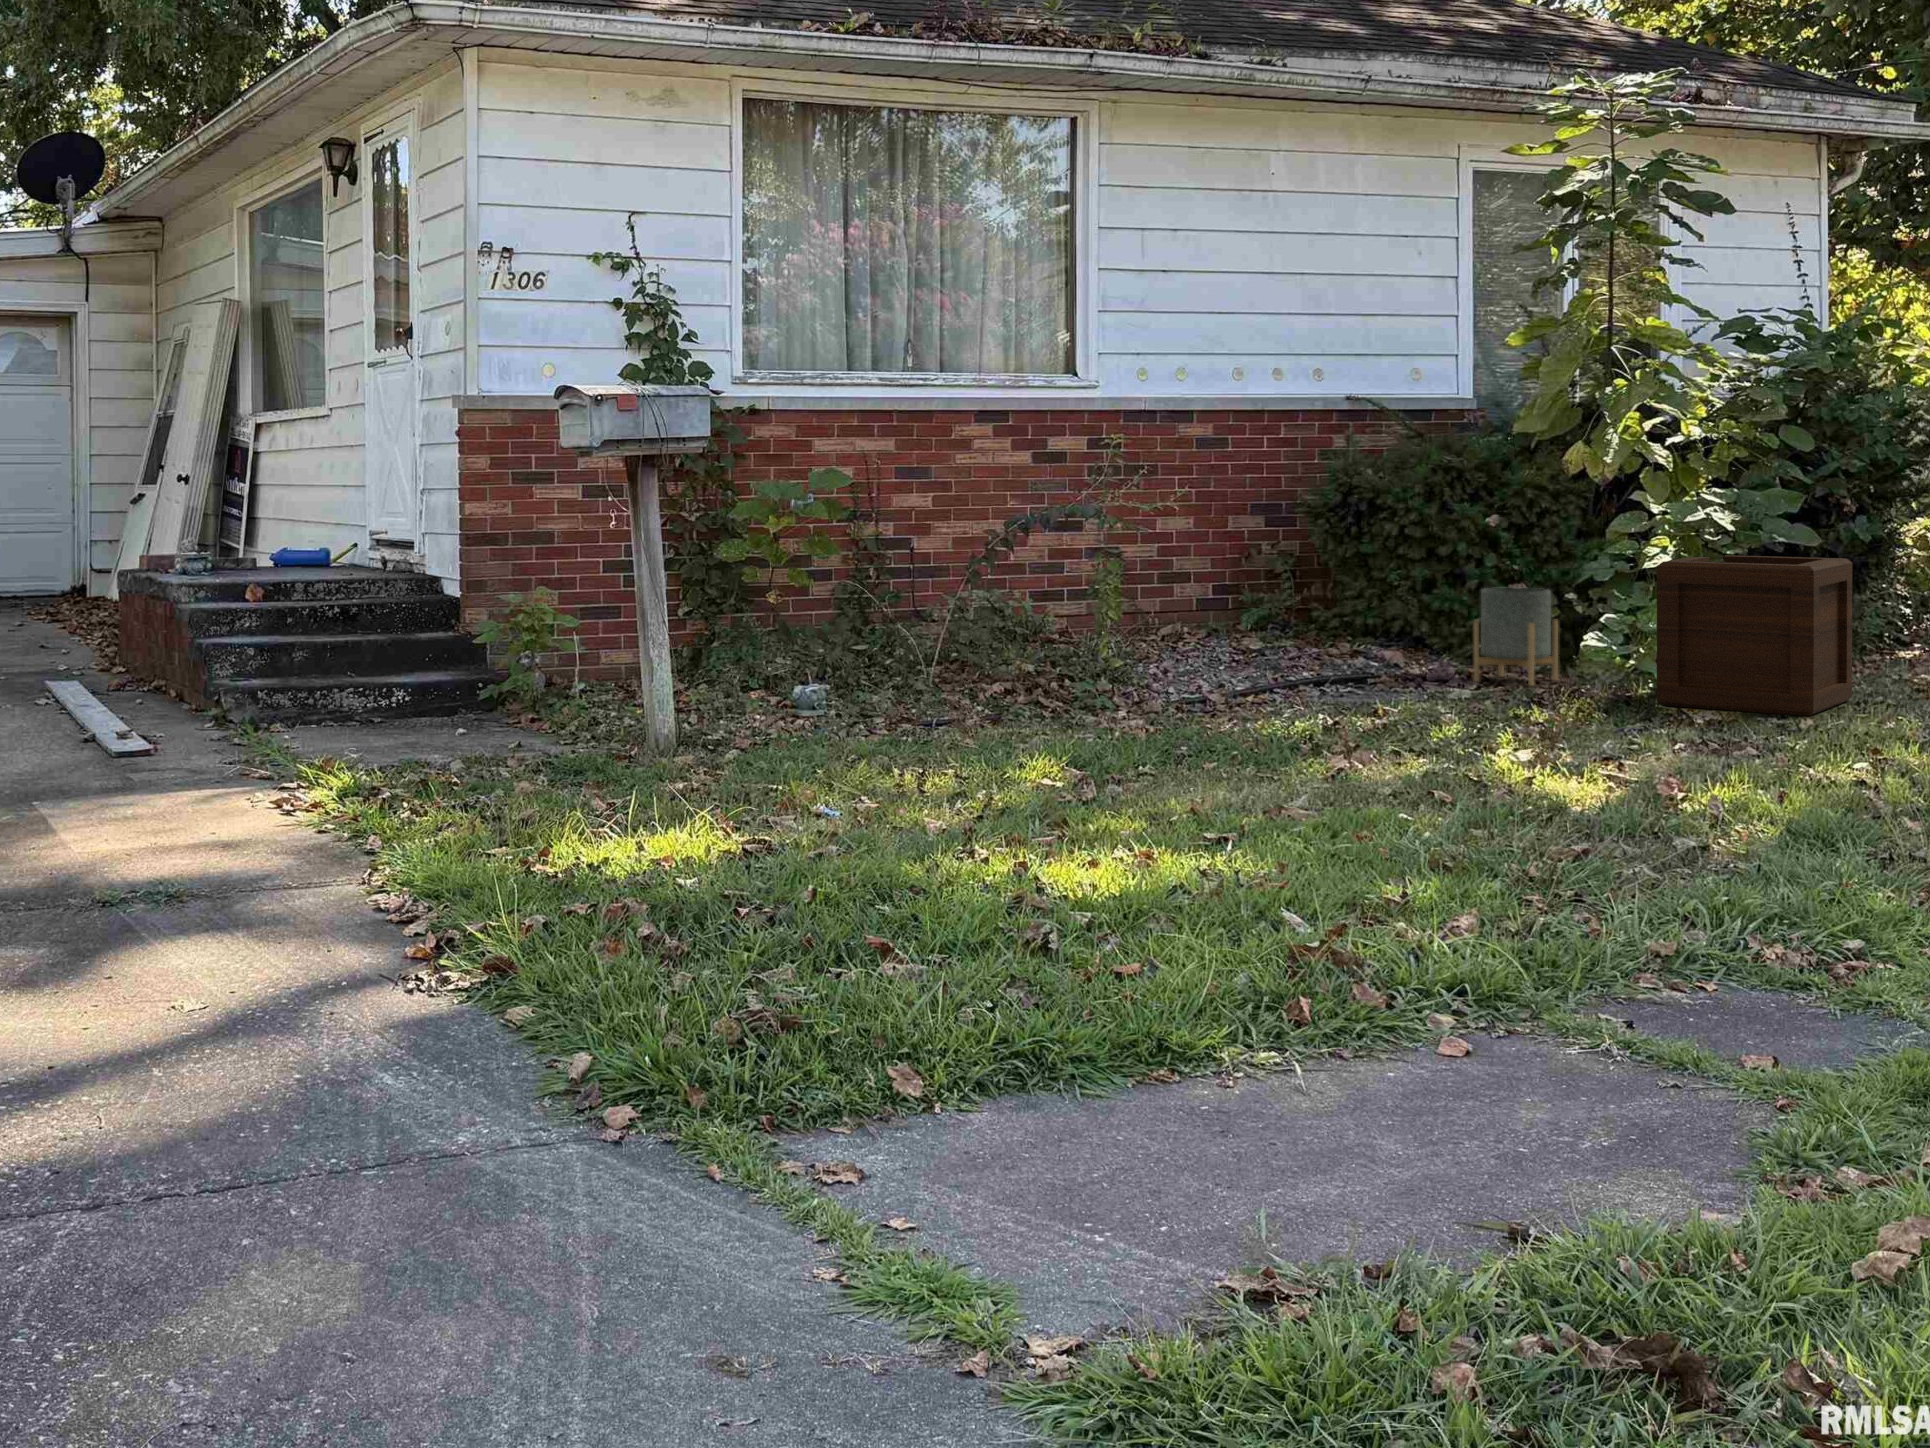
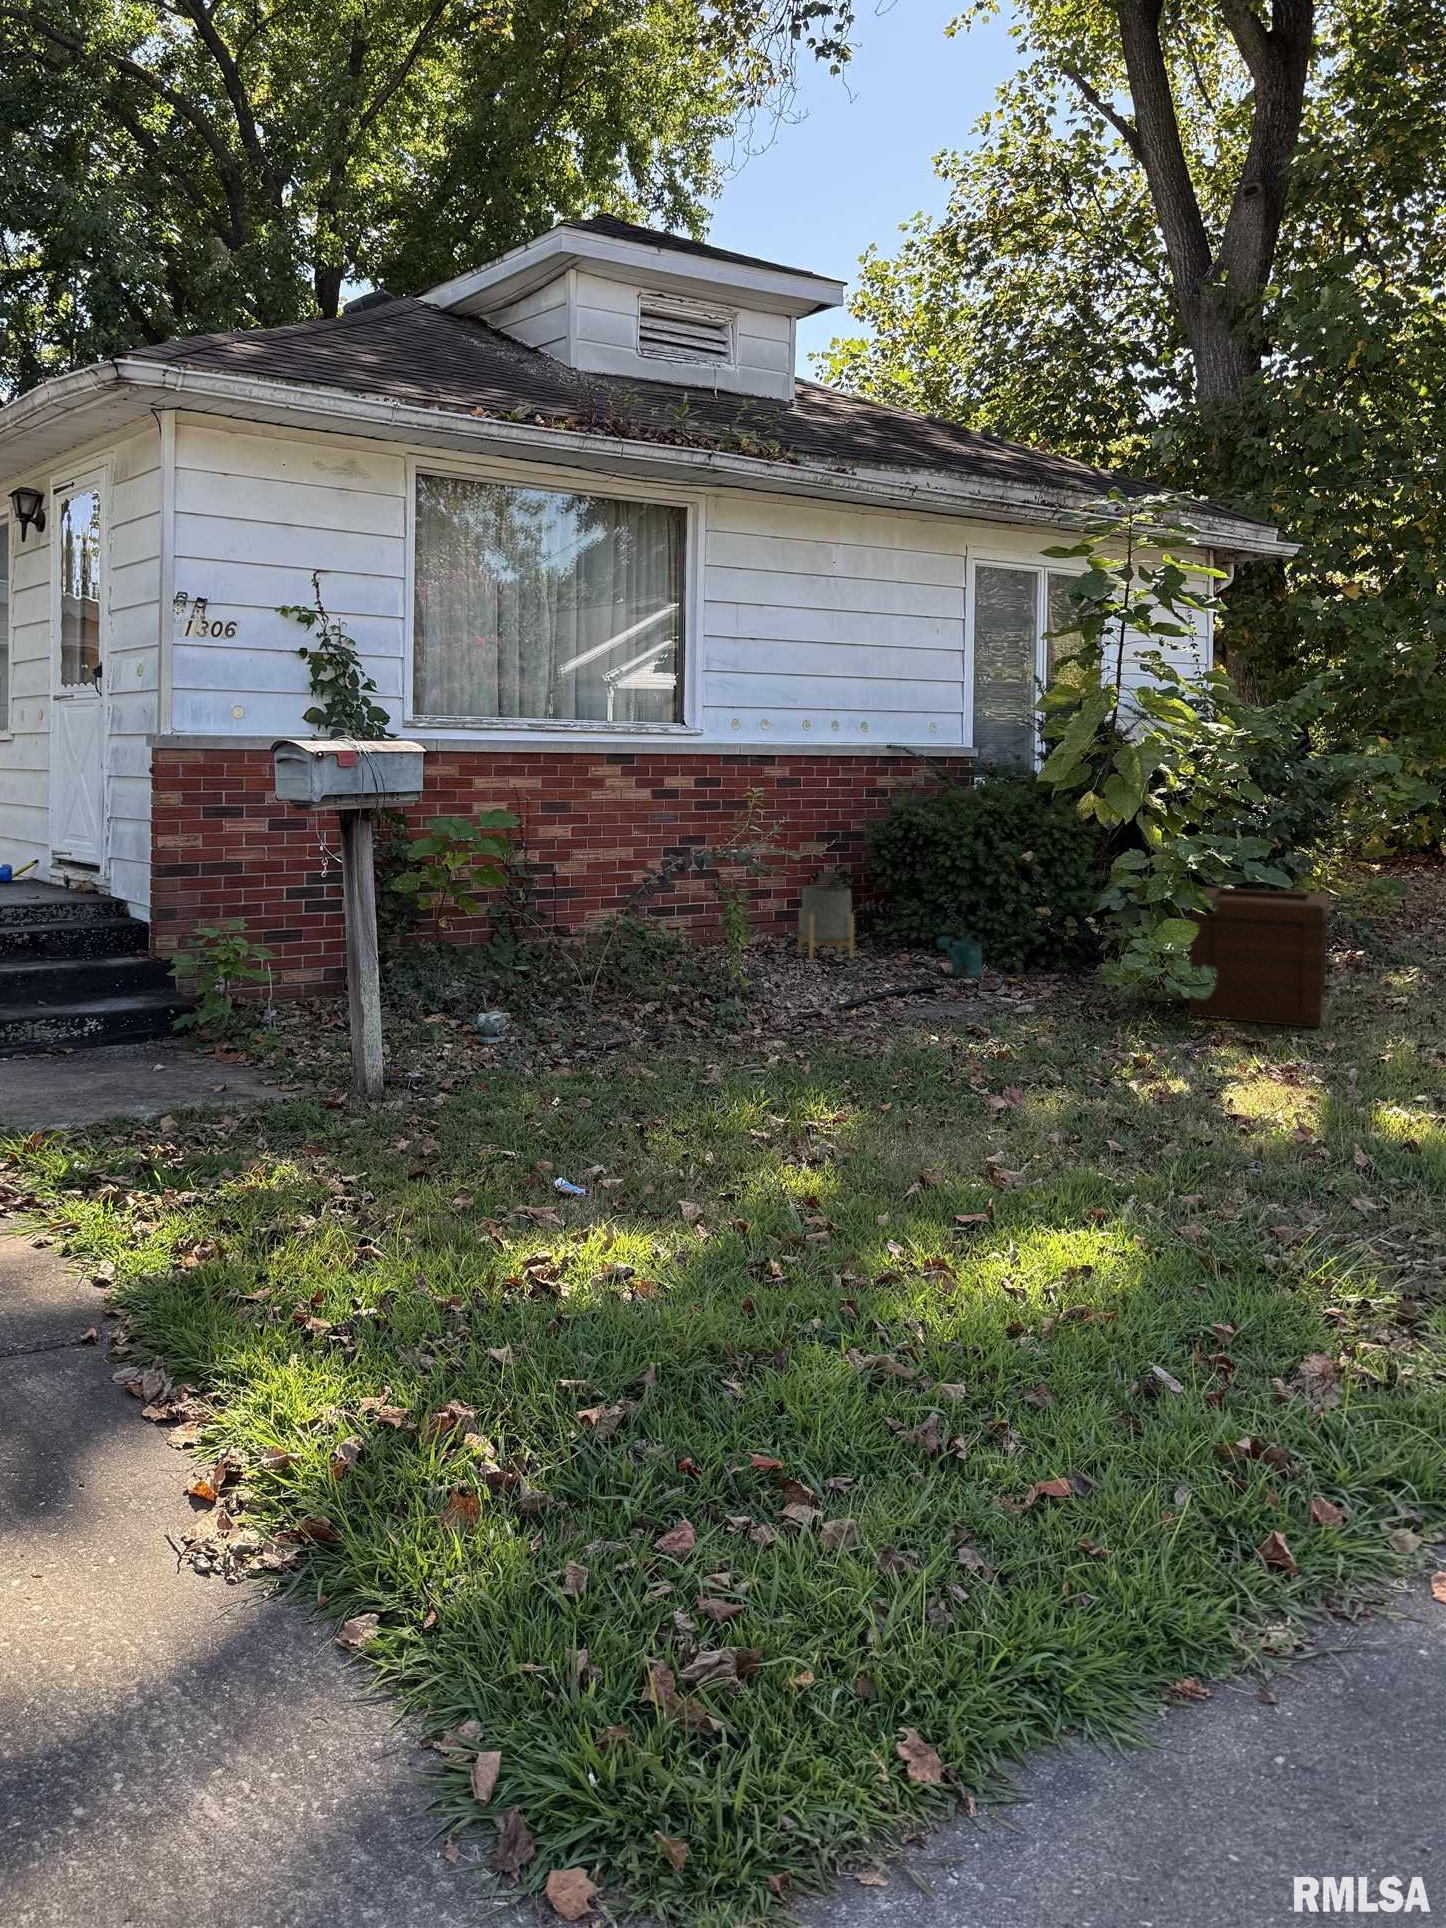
planter: present [1474,587,1558,686] -> present [798,887,854,959]
watering can: none [1381,620,1448,674] -> present [937,933,982,978]

